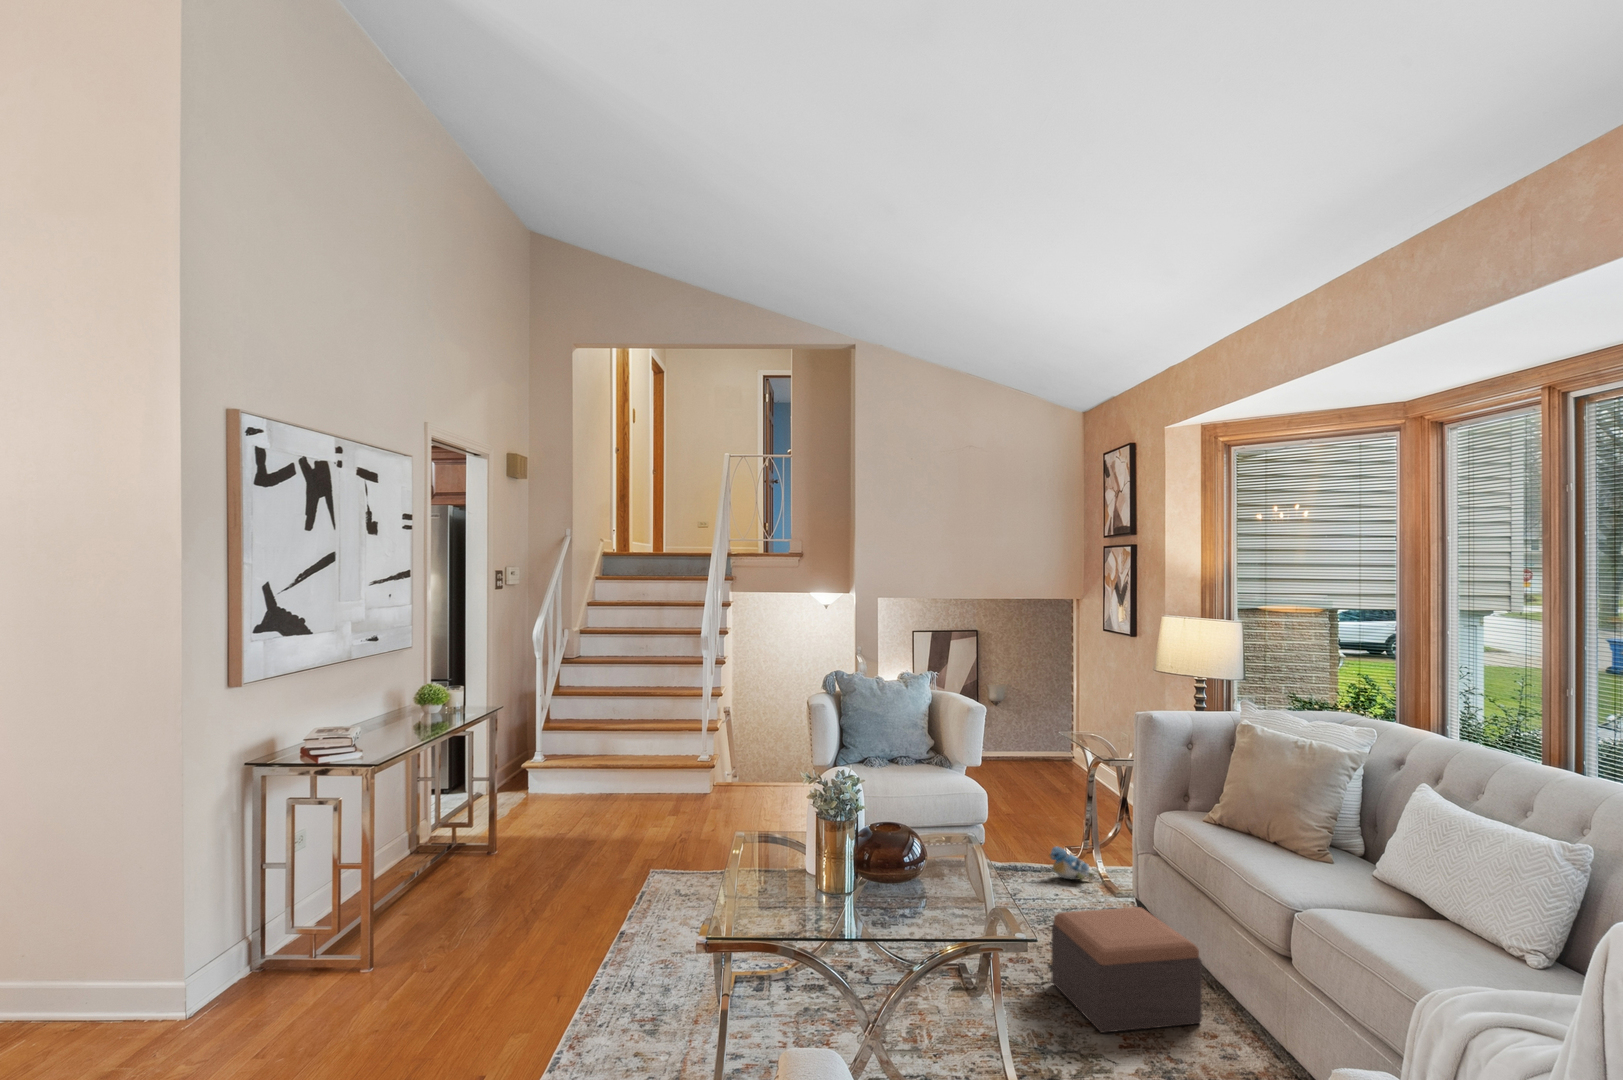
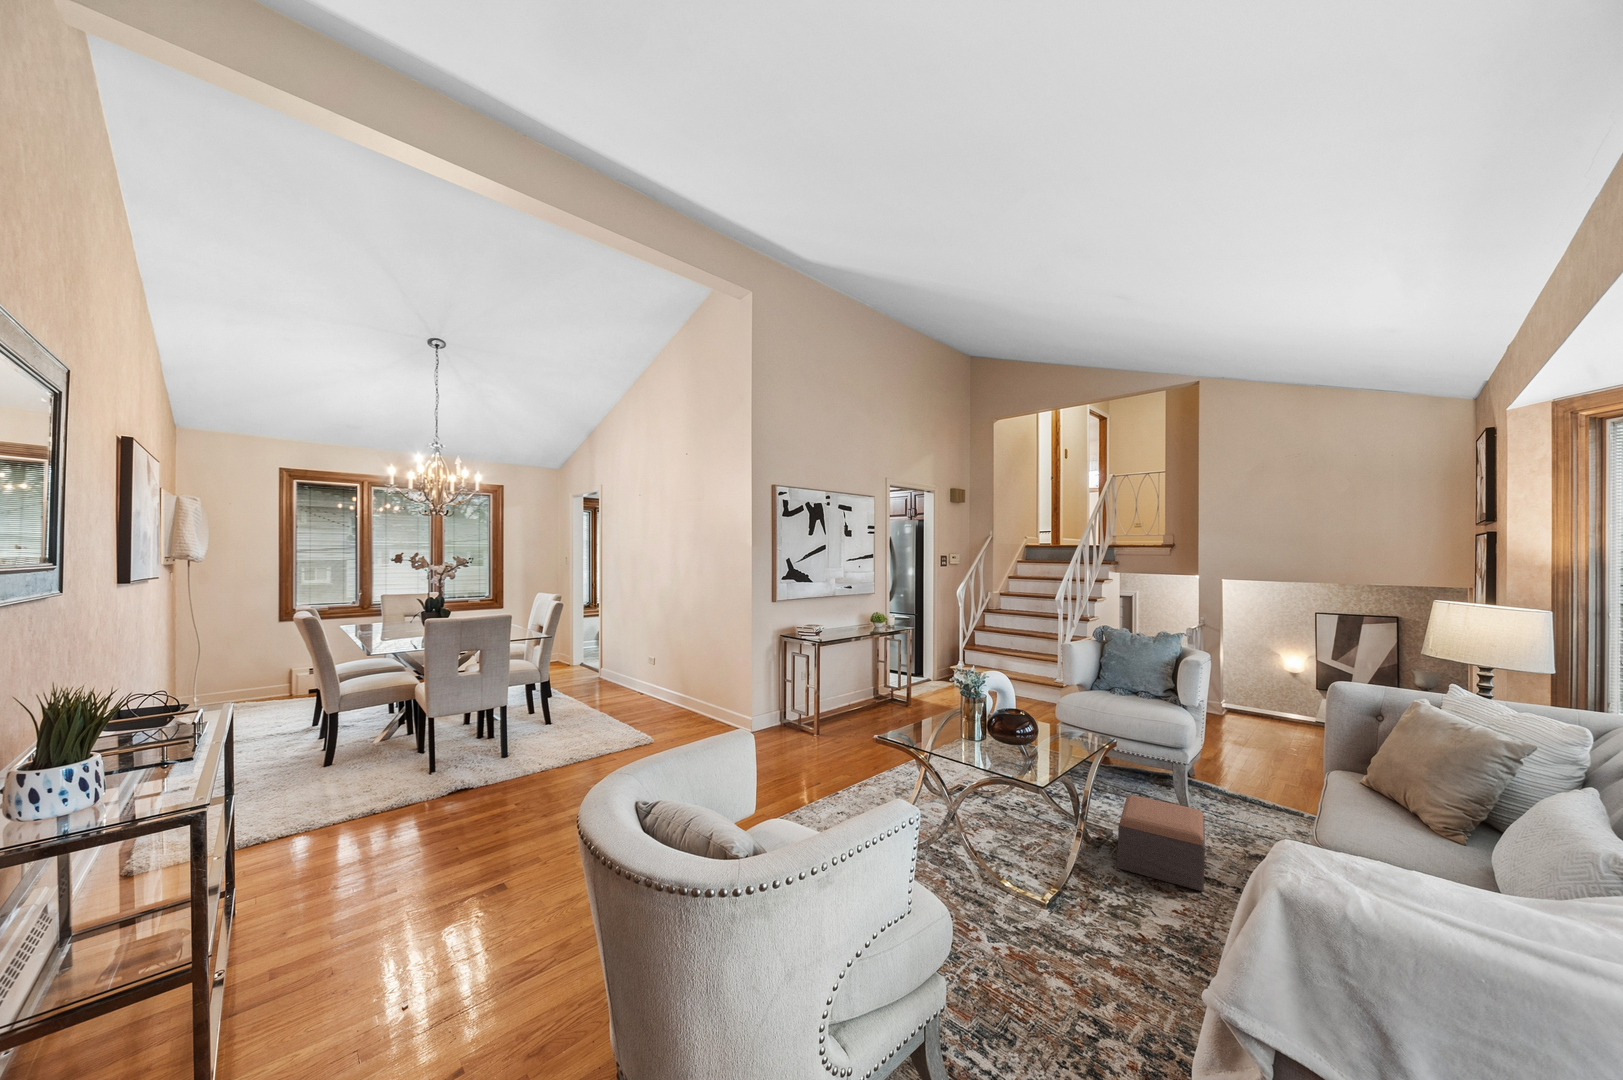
plush toy: present [1050,847,1094,880] -> none [1223,774,1260,803]

